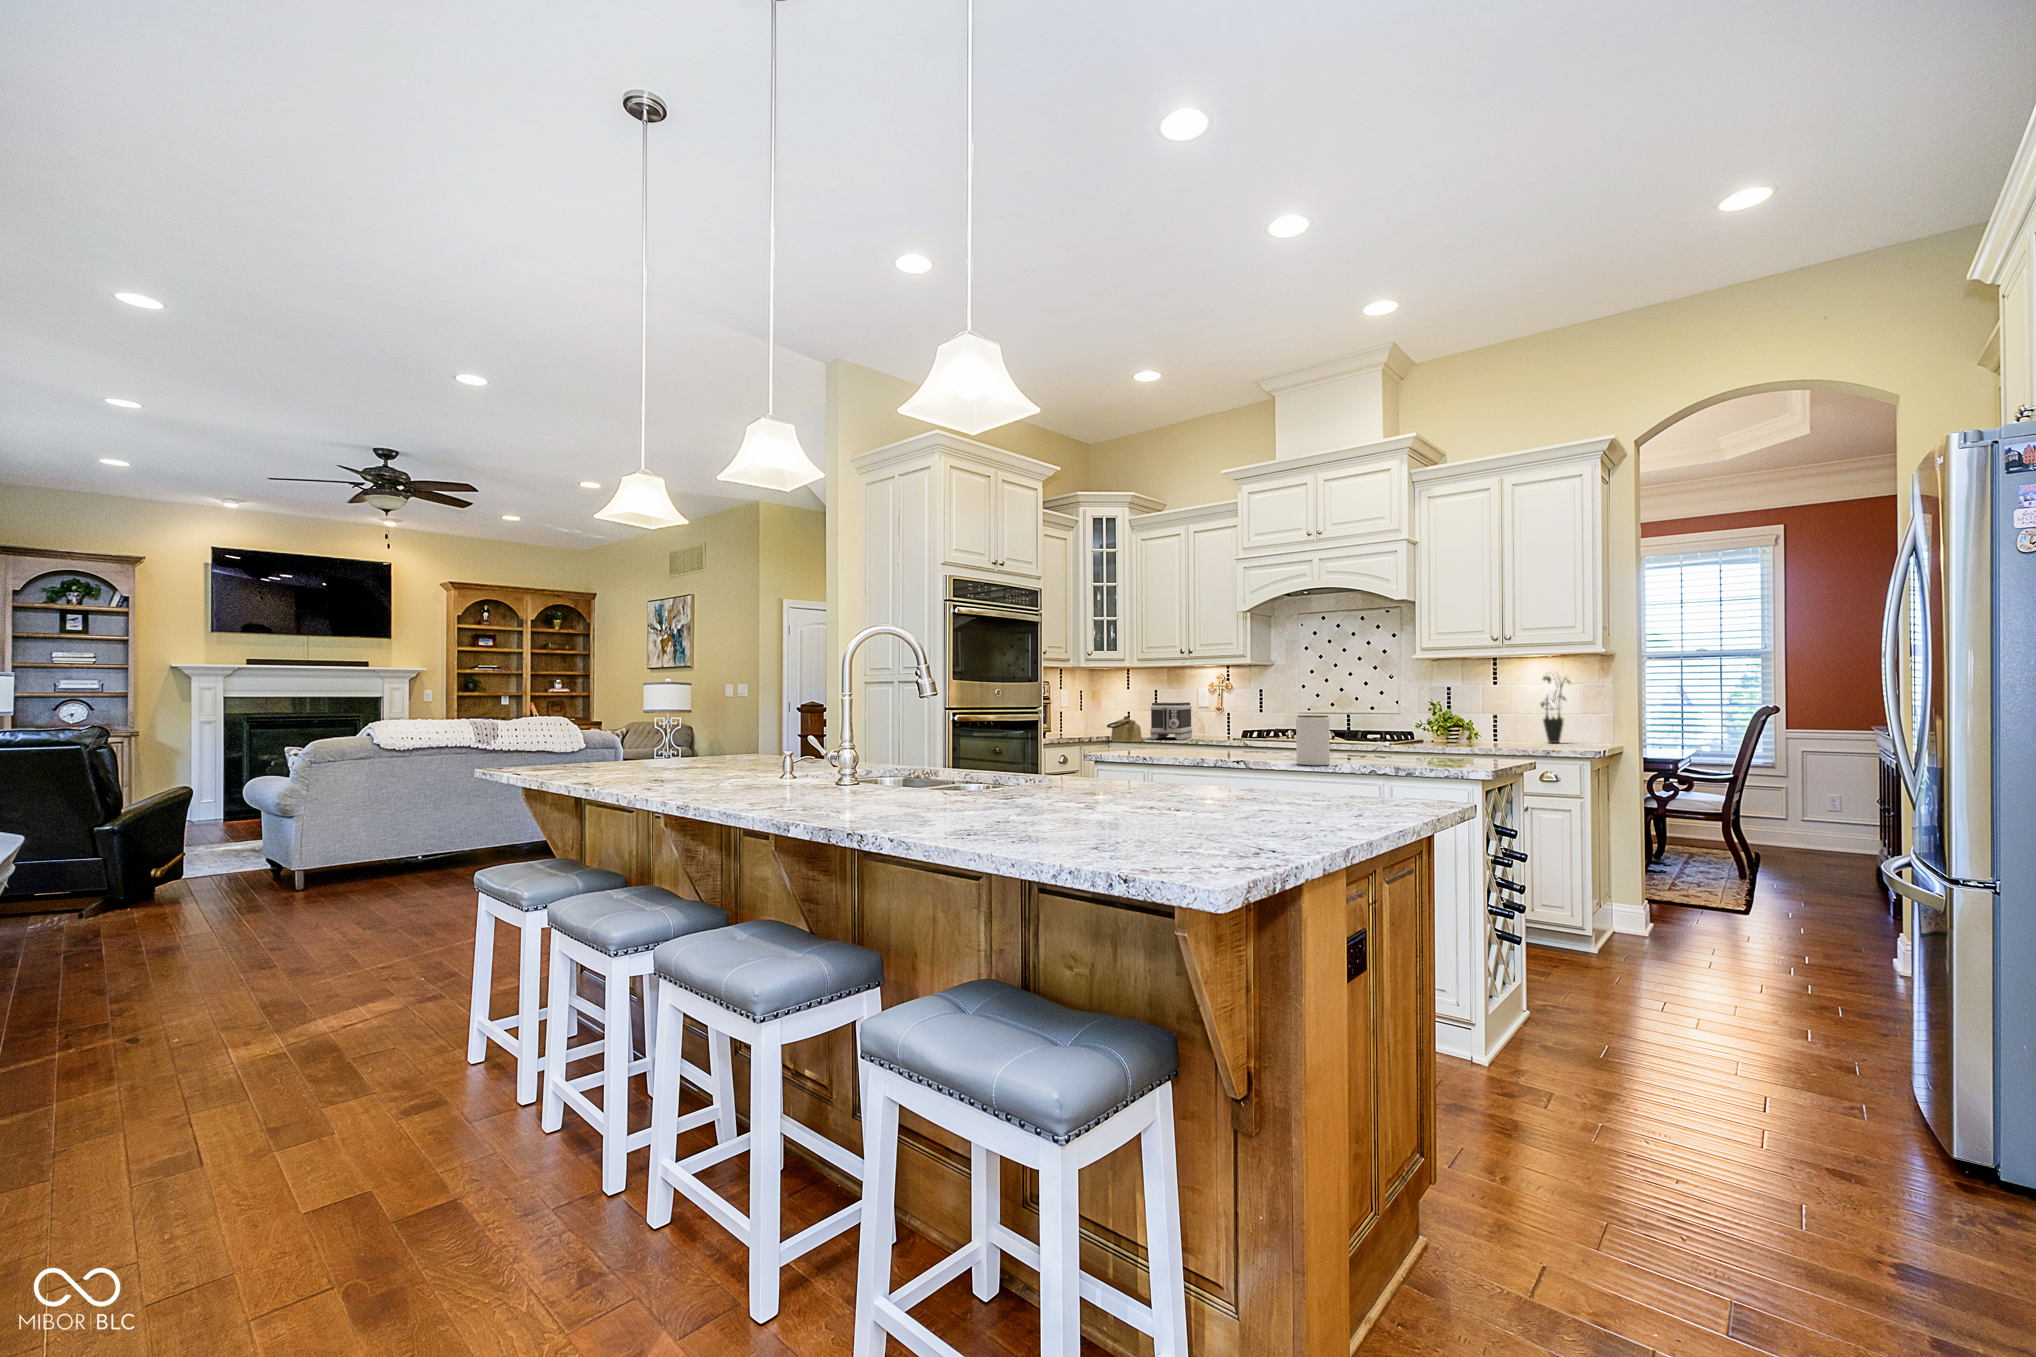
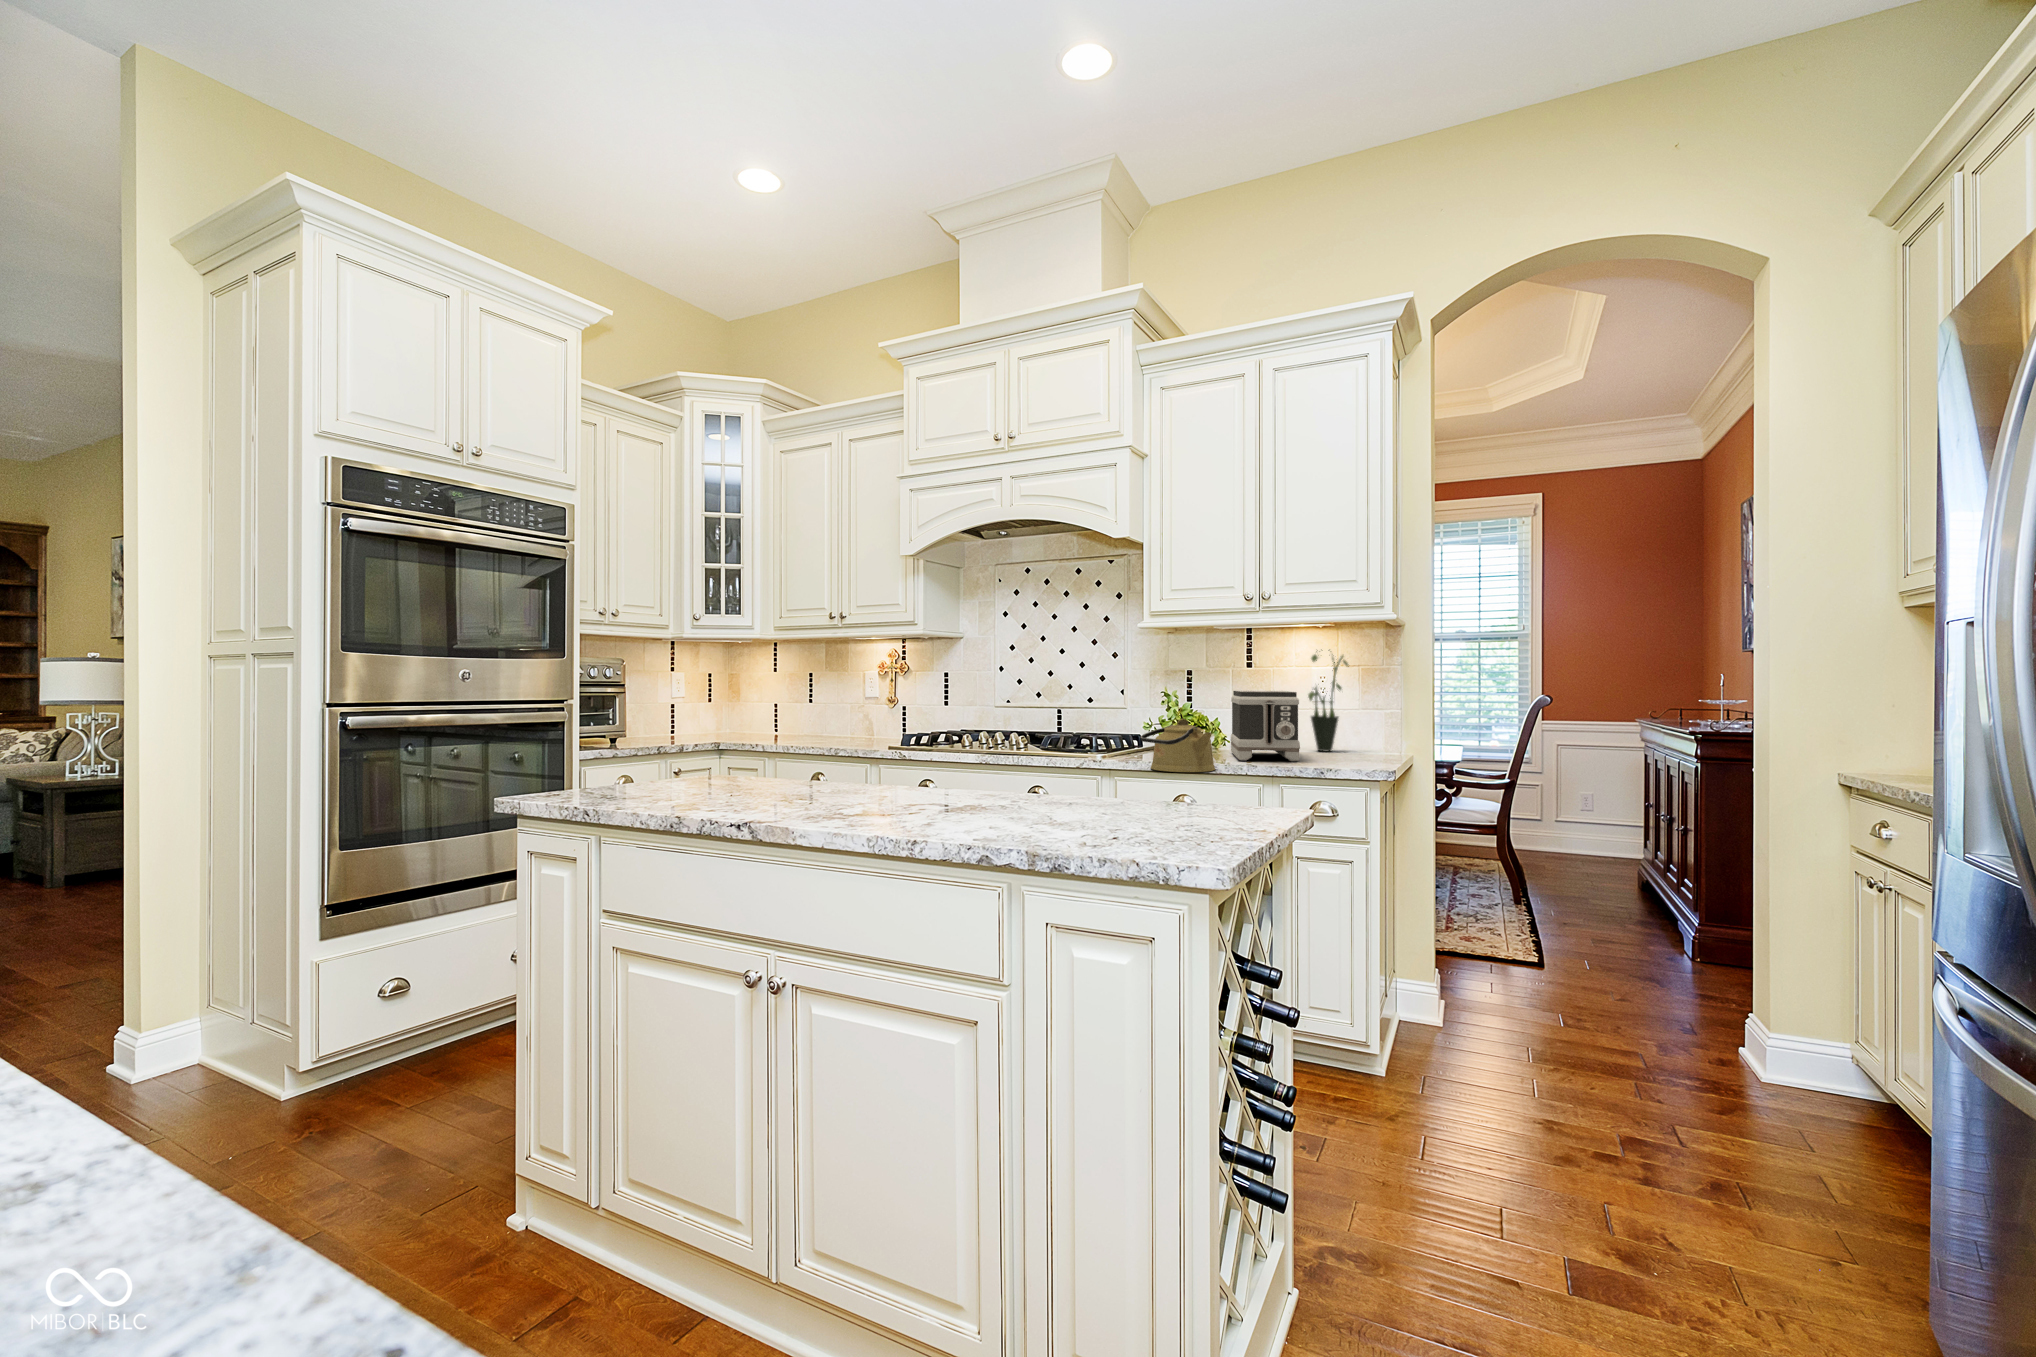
toaster: present [1150,702,1192,740] -> present [1230,691,1300,761]
jar: present [1296,715,1330,765] -> none [867,721,934,829]
kettle: present [1107,716,1142,742] -> present [1141,719,1215,772]

